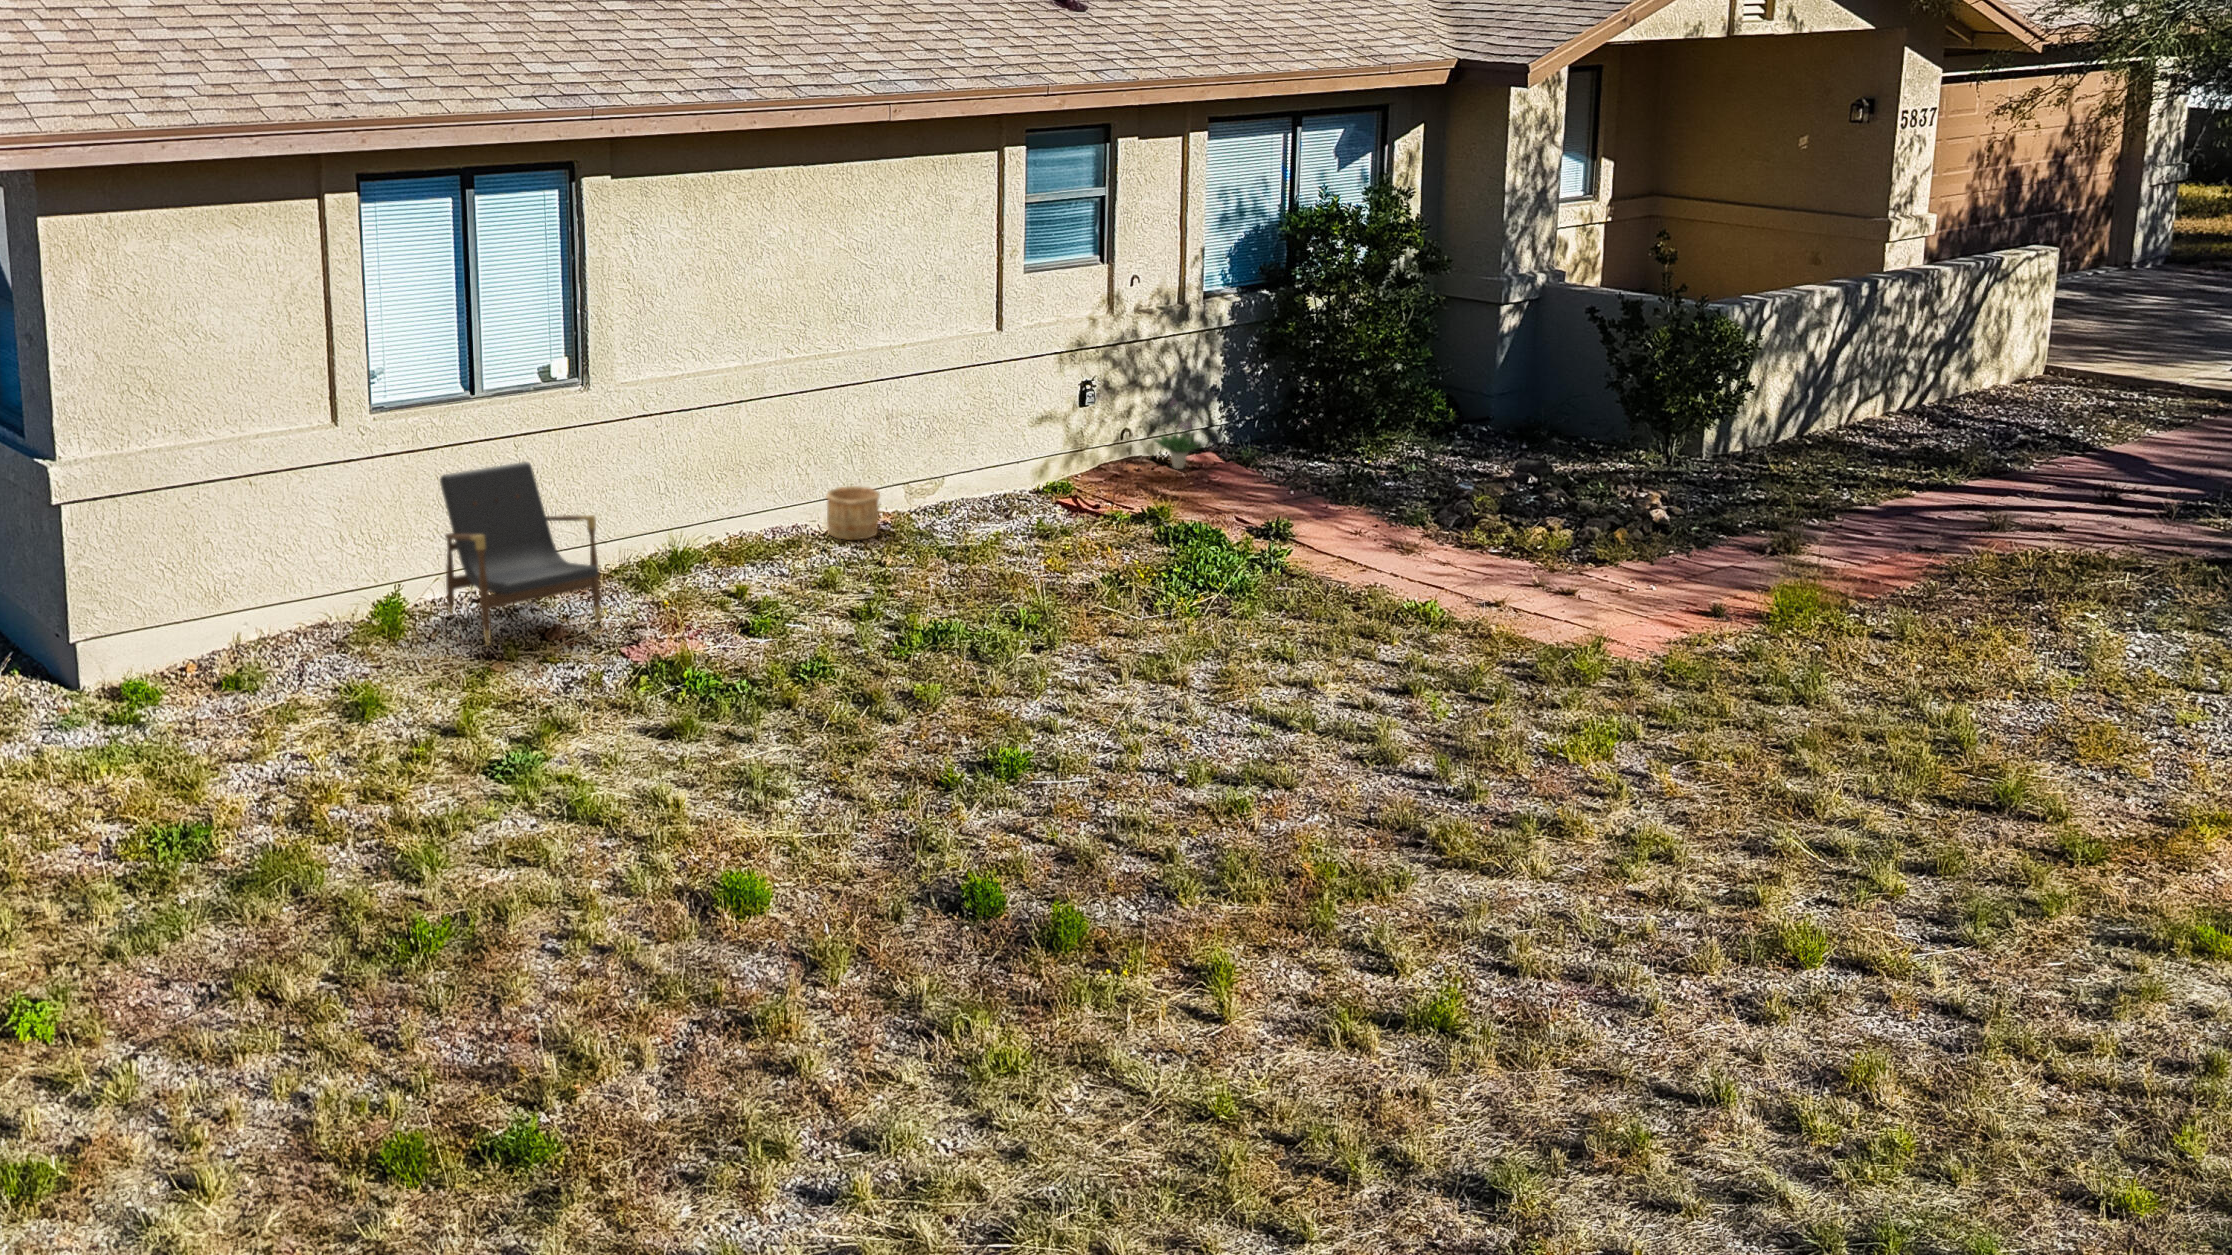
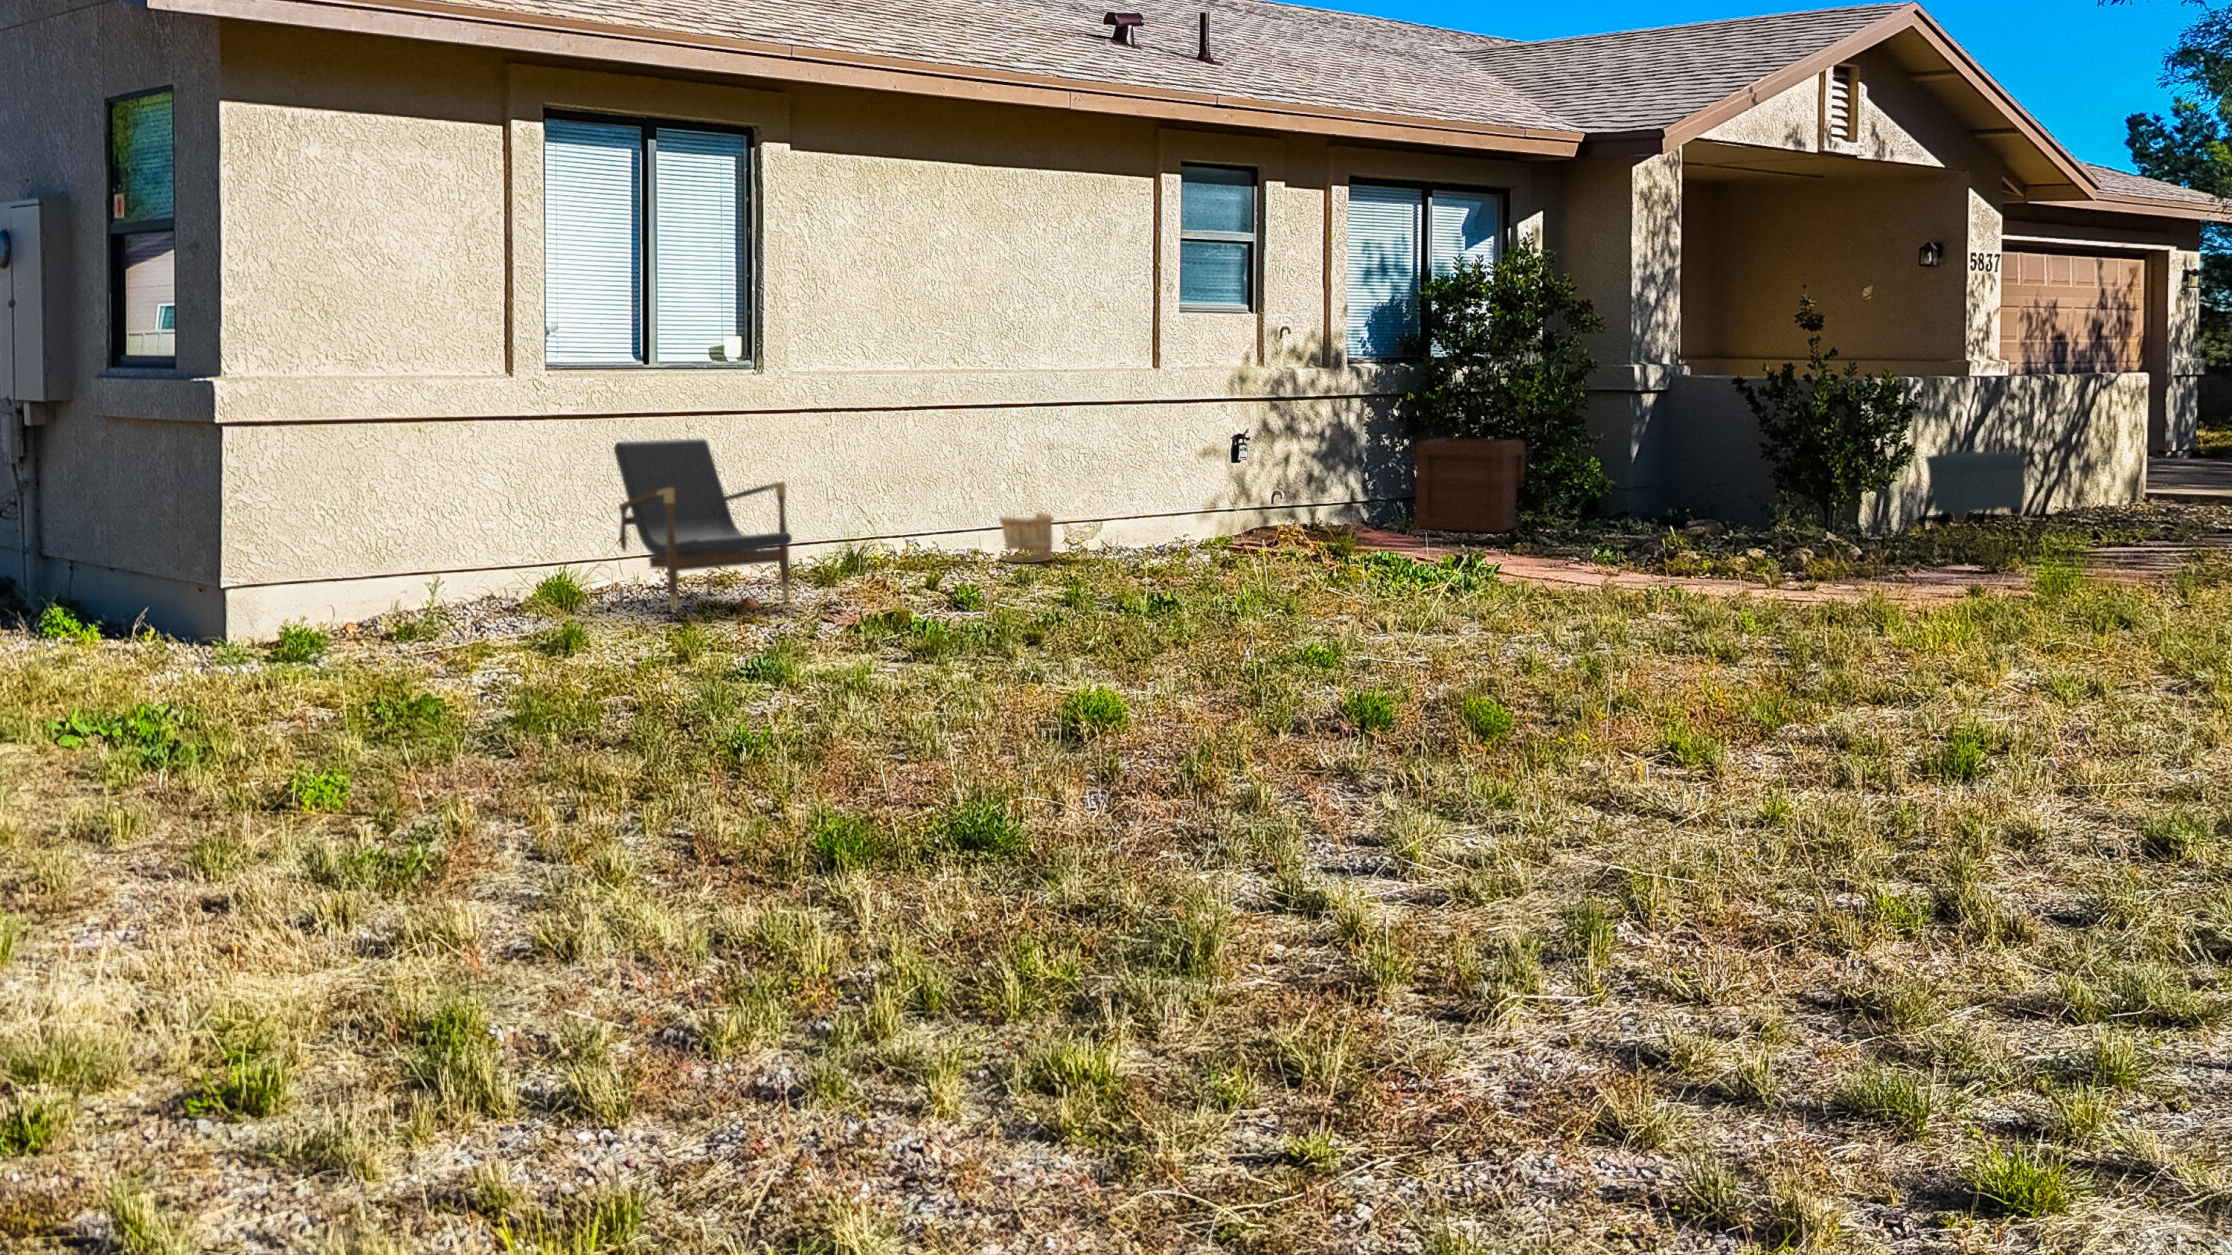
wooden crate: none [1258,371,1371,477] -> present [1415,438,1525,533]
bench: none [1750,375,1880,459] -> present [1926,452,2025,523]
potted plant: present [1155,399,1202,469] -> none [1307,457,1362,531]

